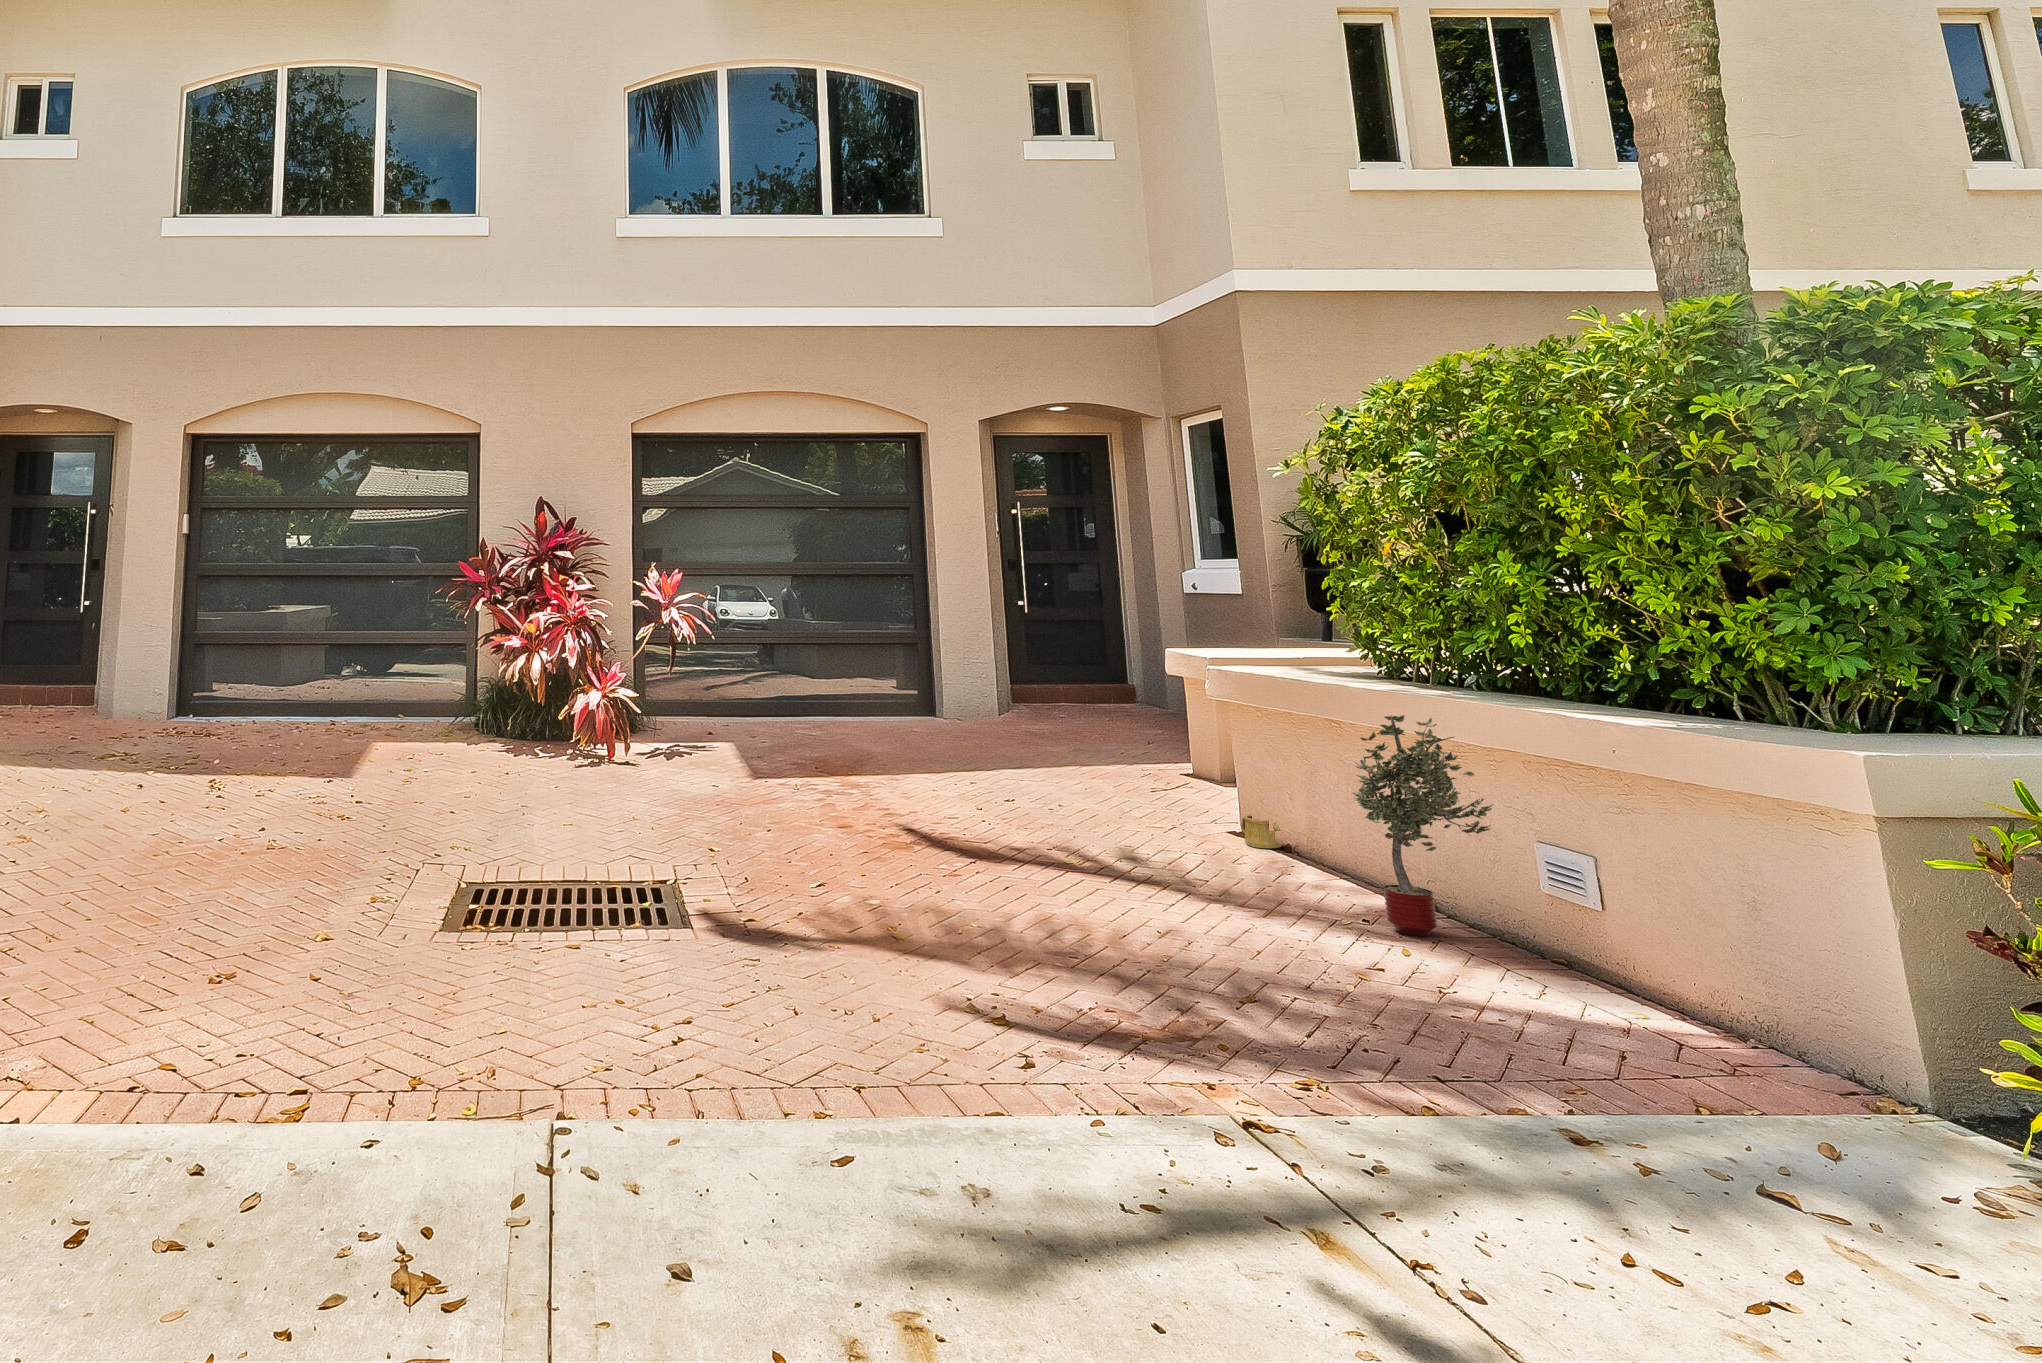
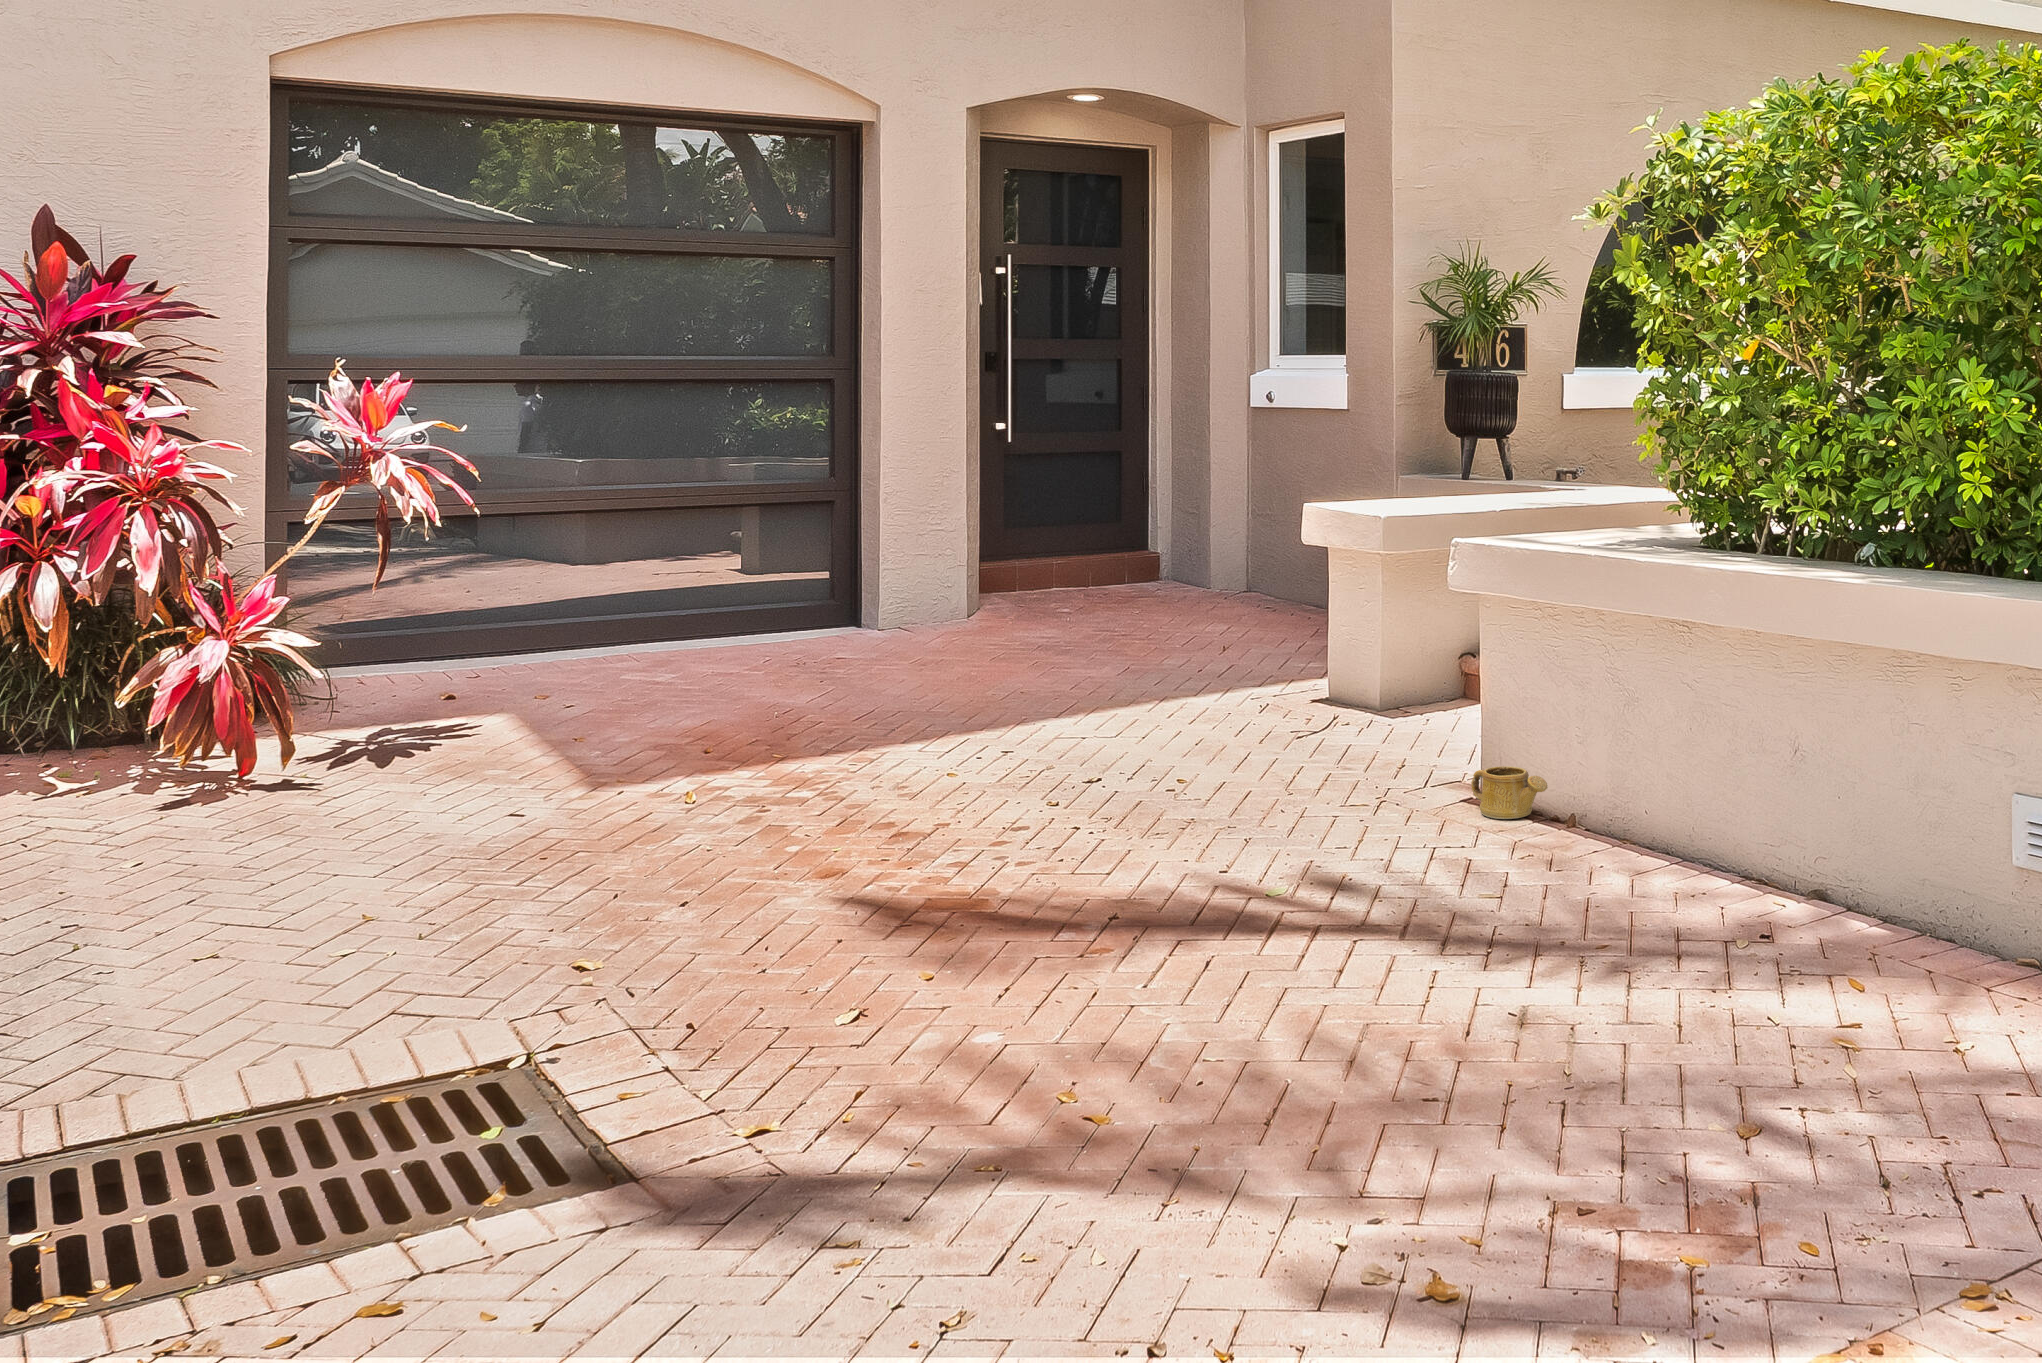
potted tree: present [1353,715,1493,936] -> none [1721,616,1938,953]

